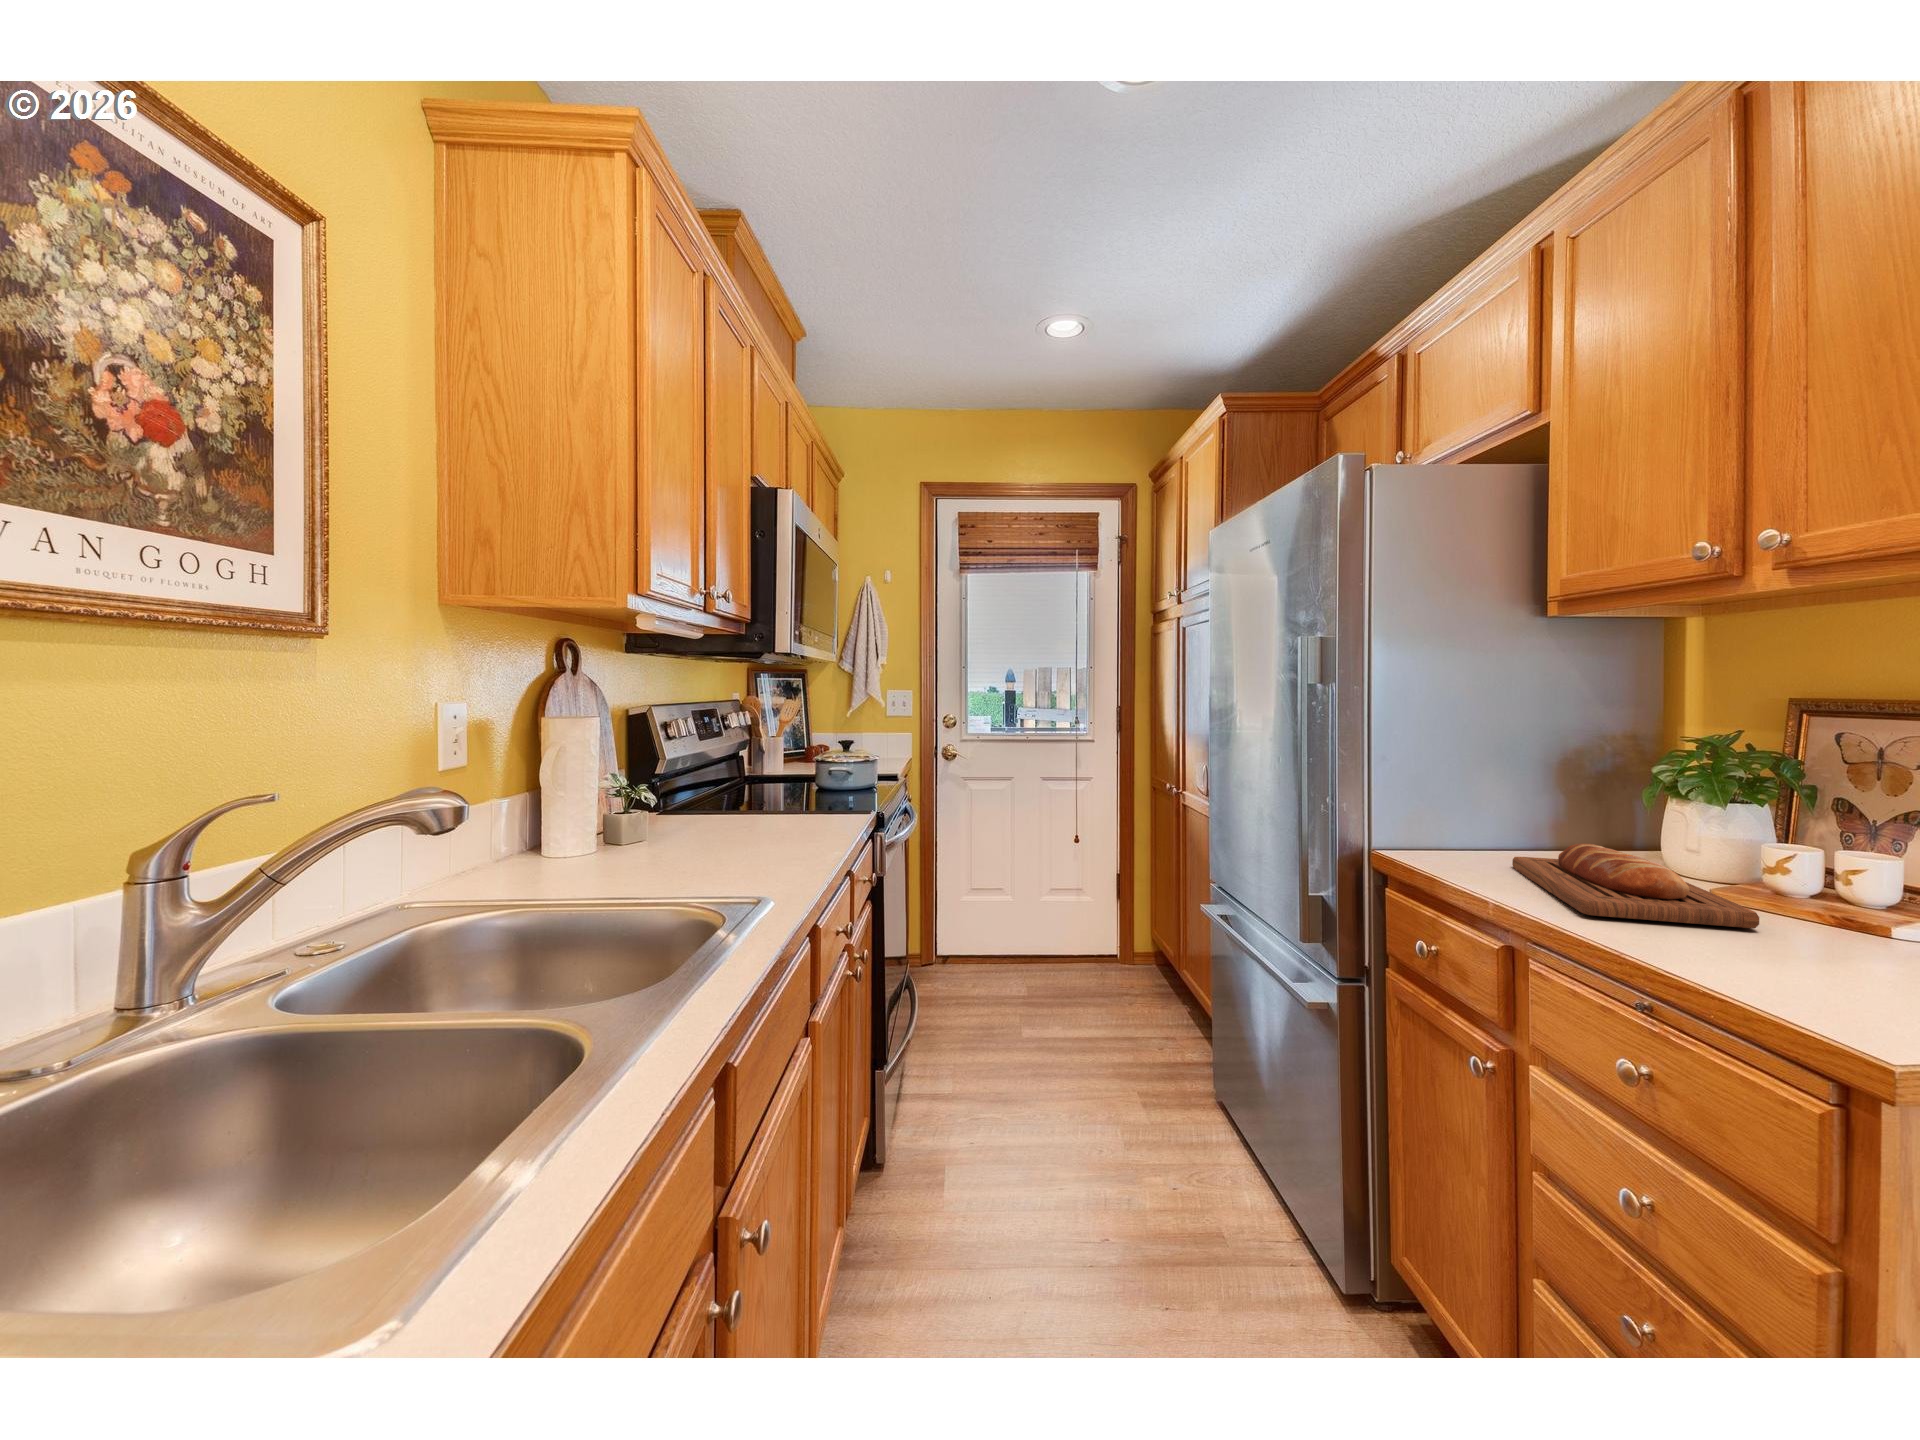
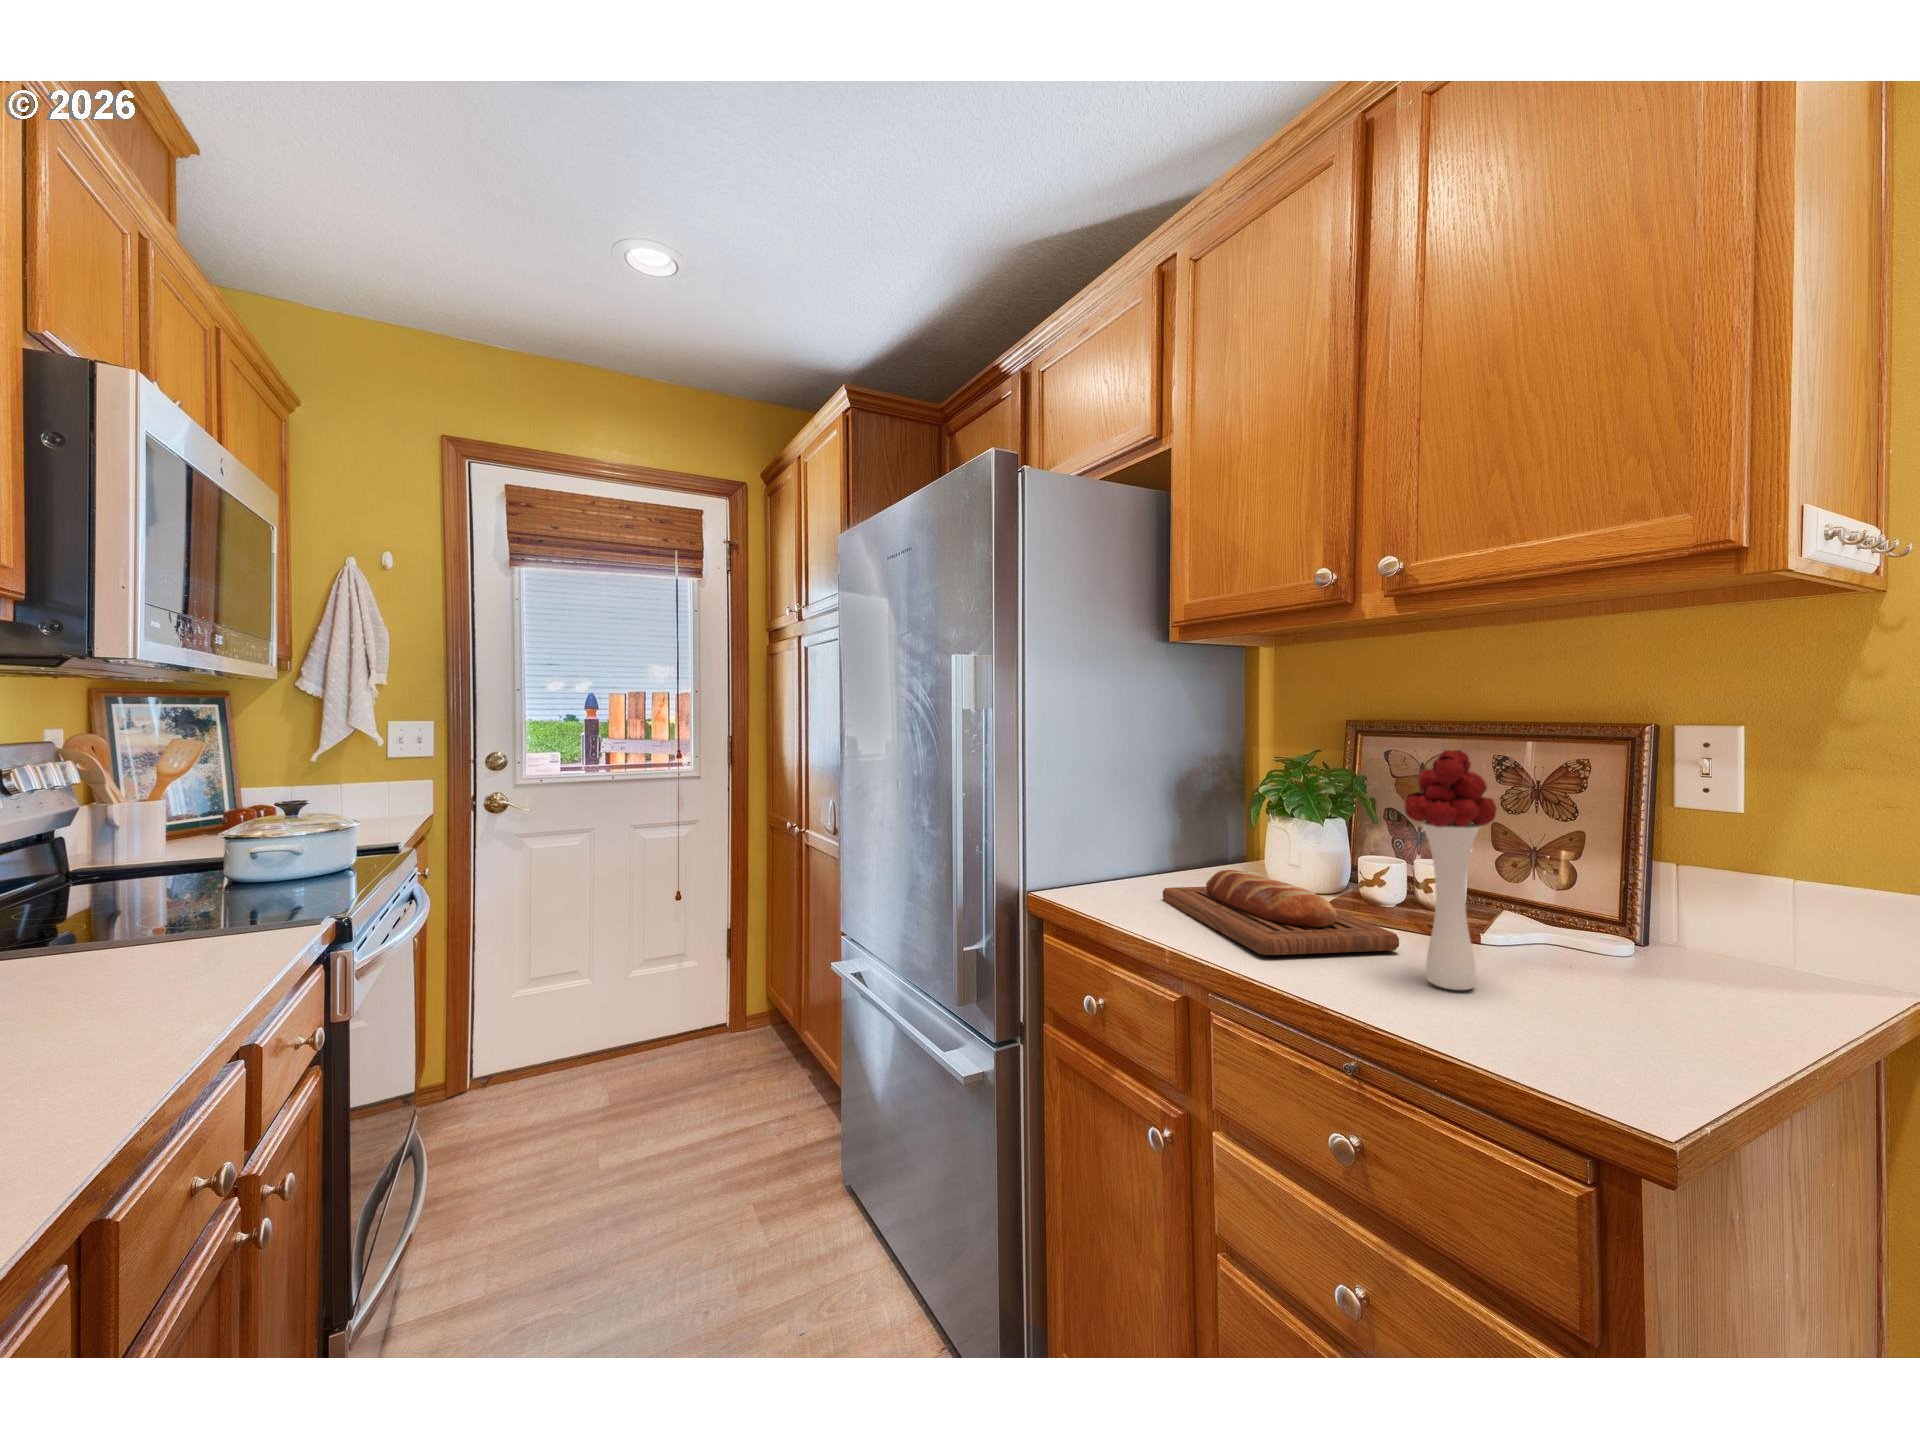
flower bouquet: none [1738,730,1856,965] -> present [1405,750,1497,990]

